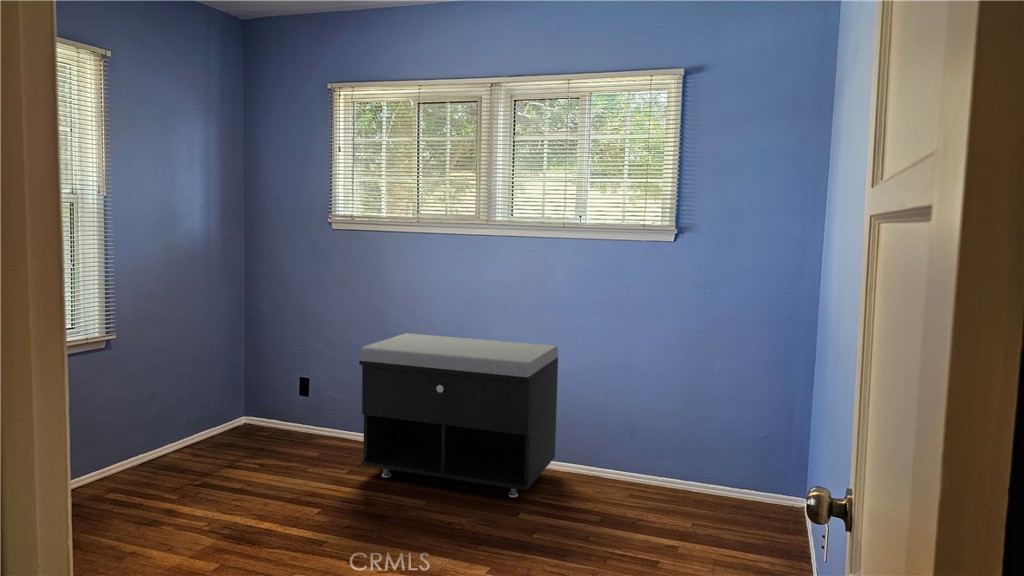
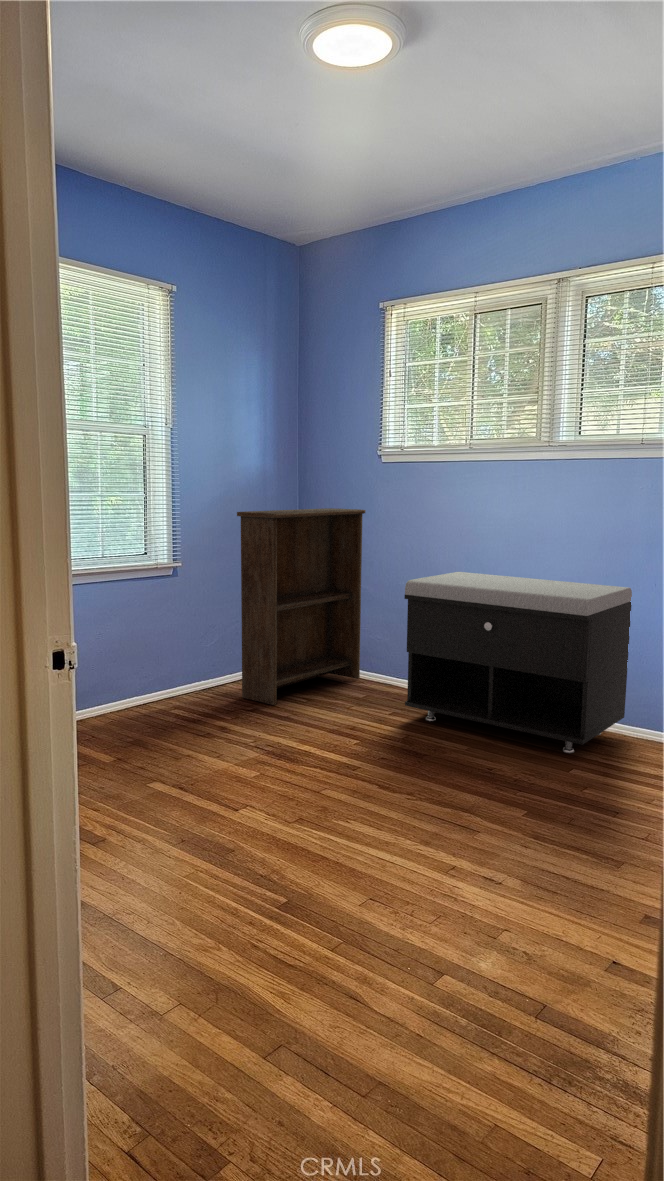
bookshelf: none [181,273,314,476] -> present [237,508,366,705]

